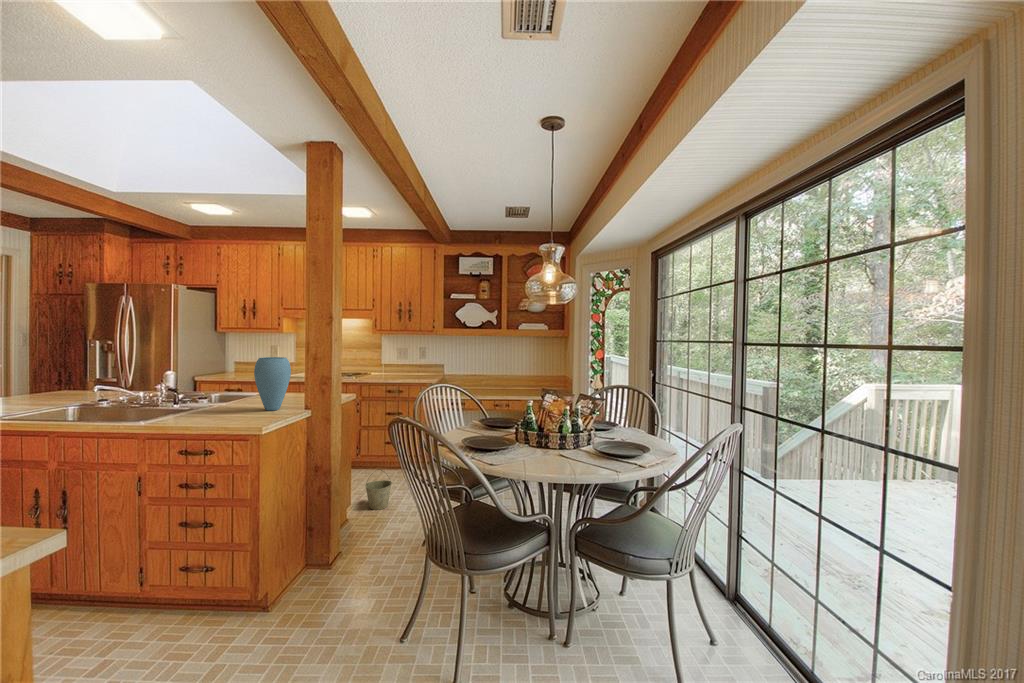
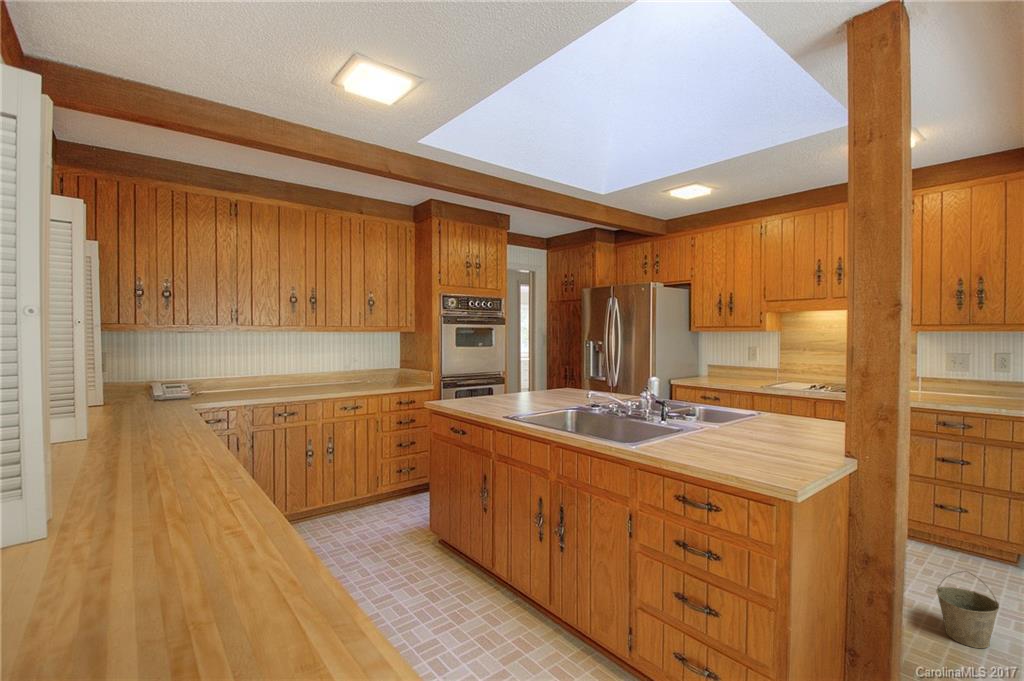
vase: present [254,357,291,411] -> none [762,369,819,452]

